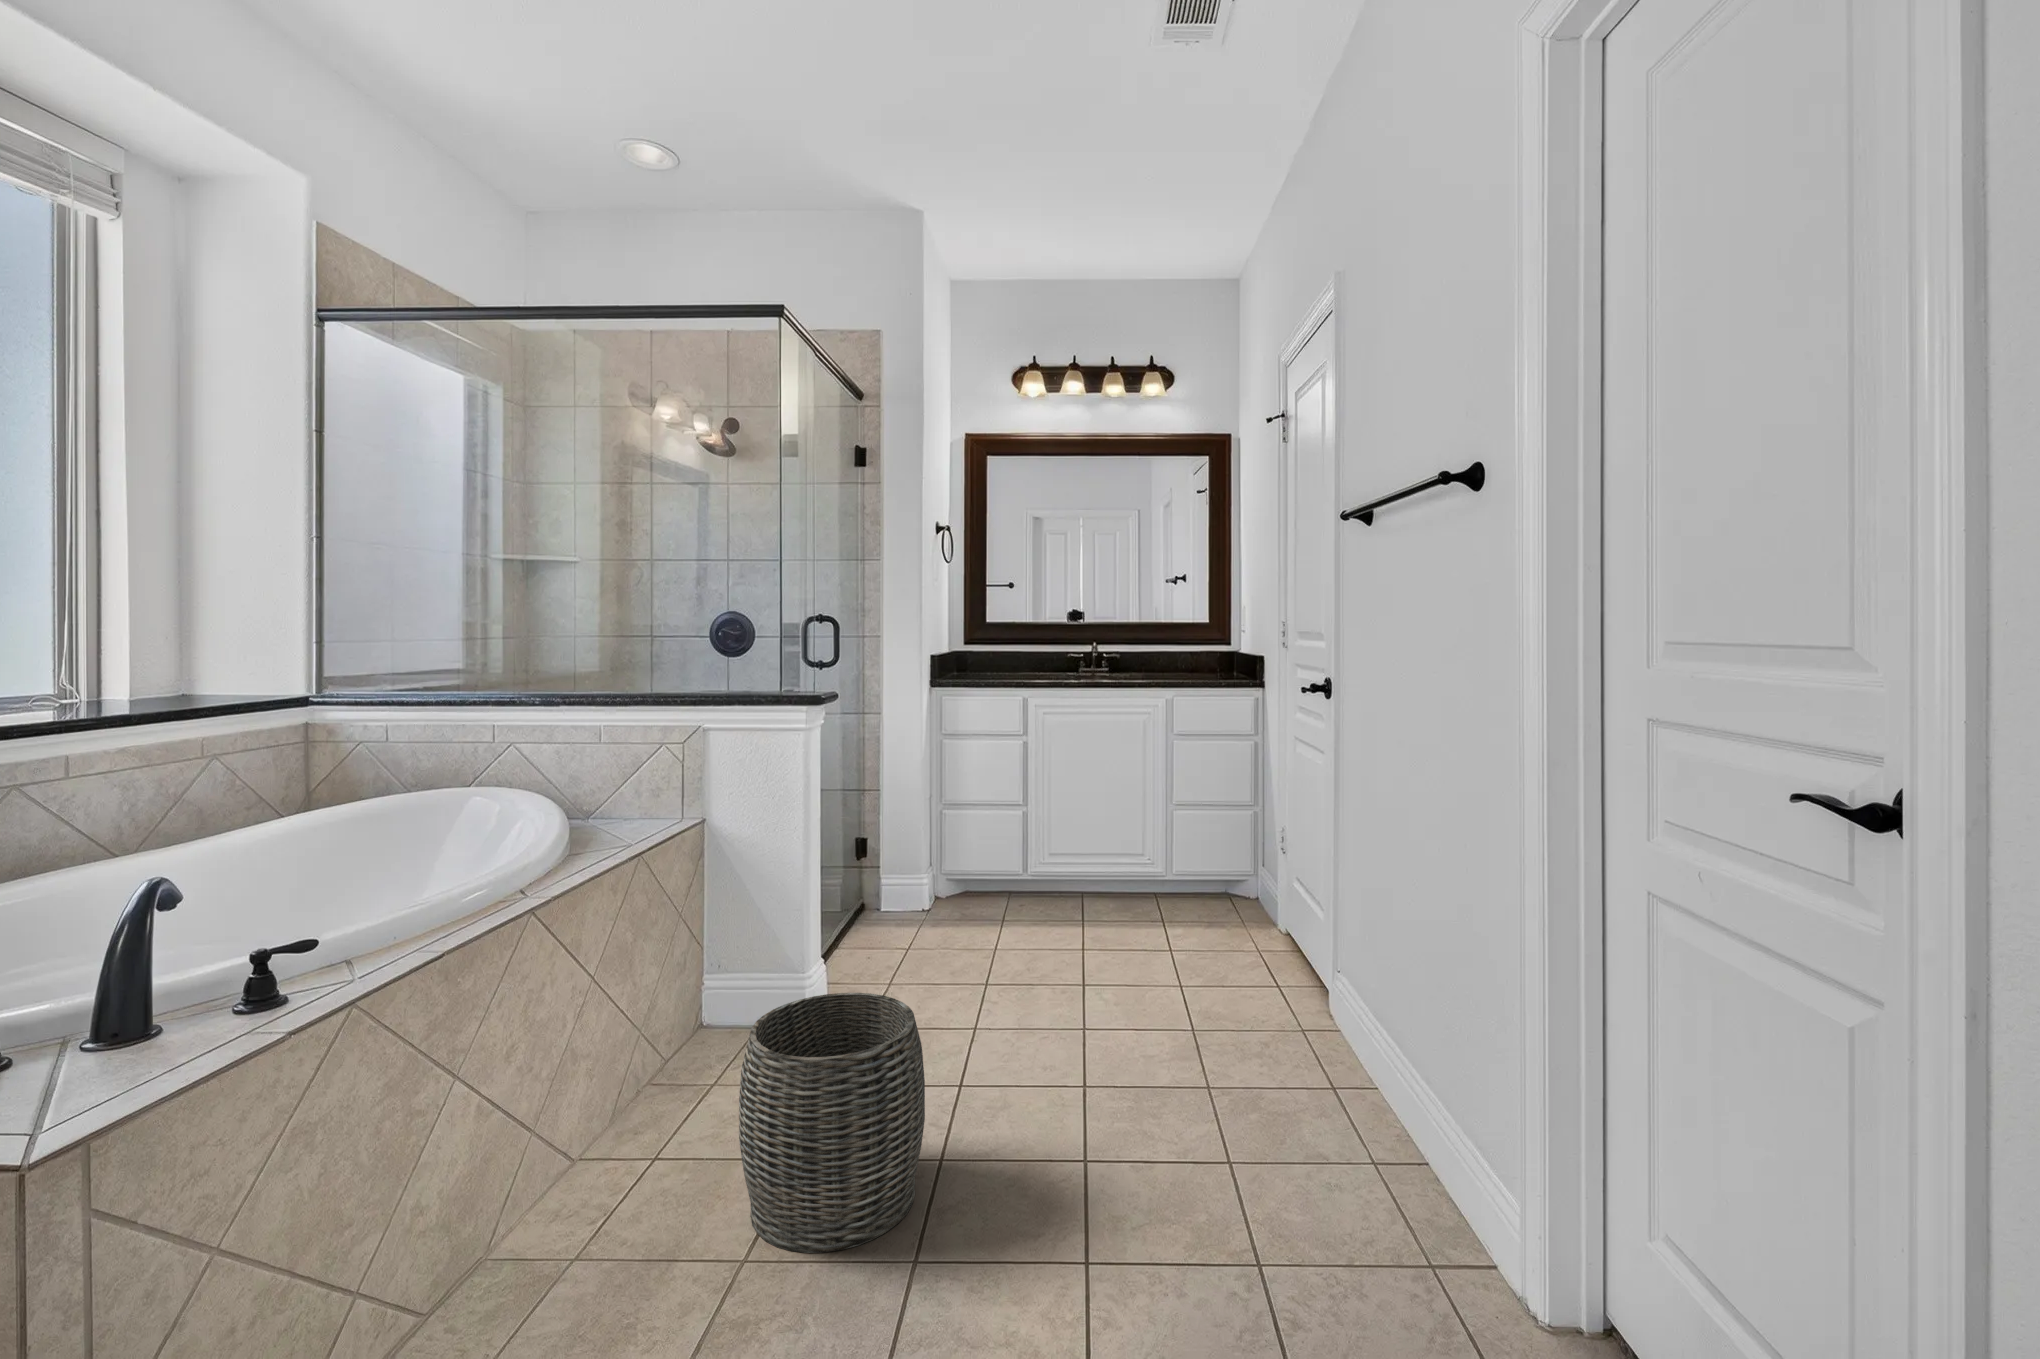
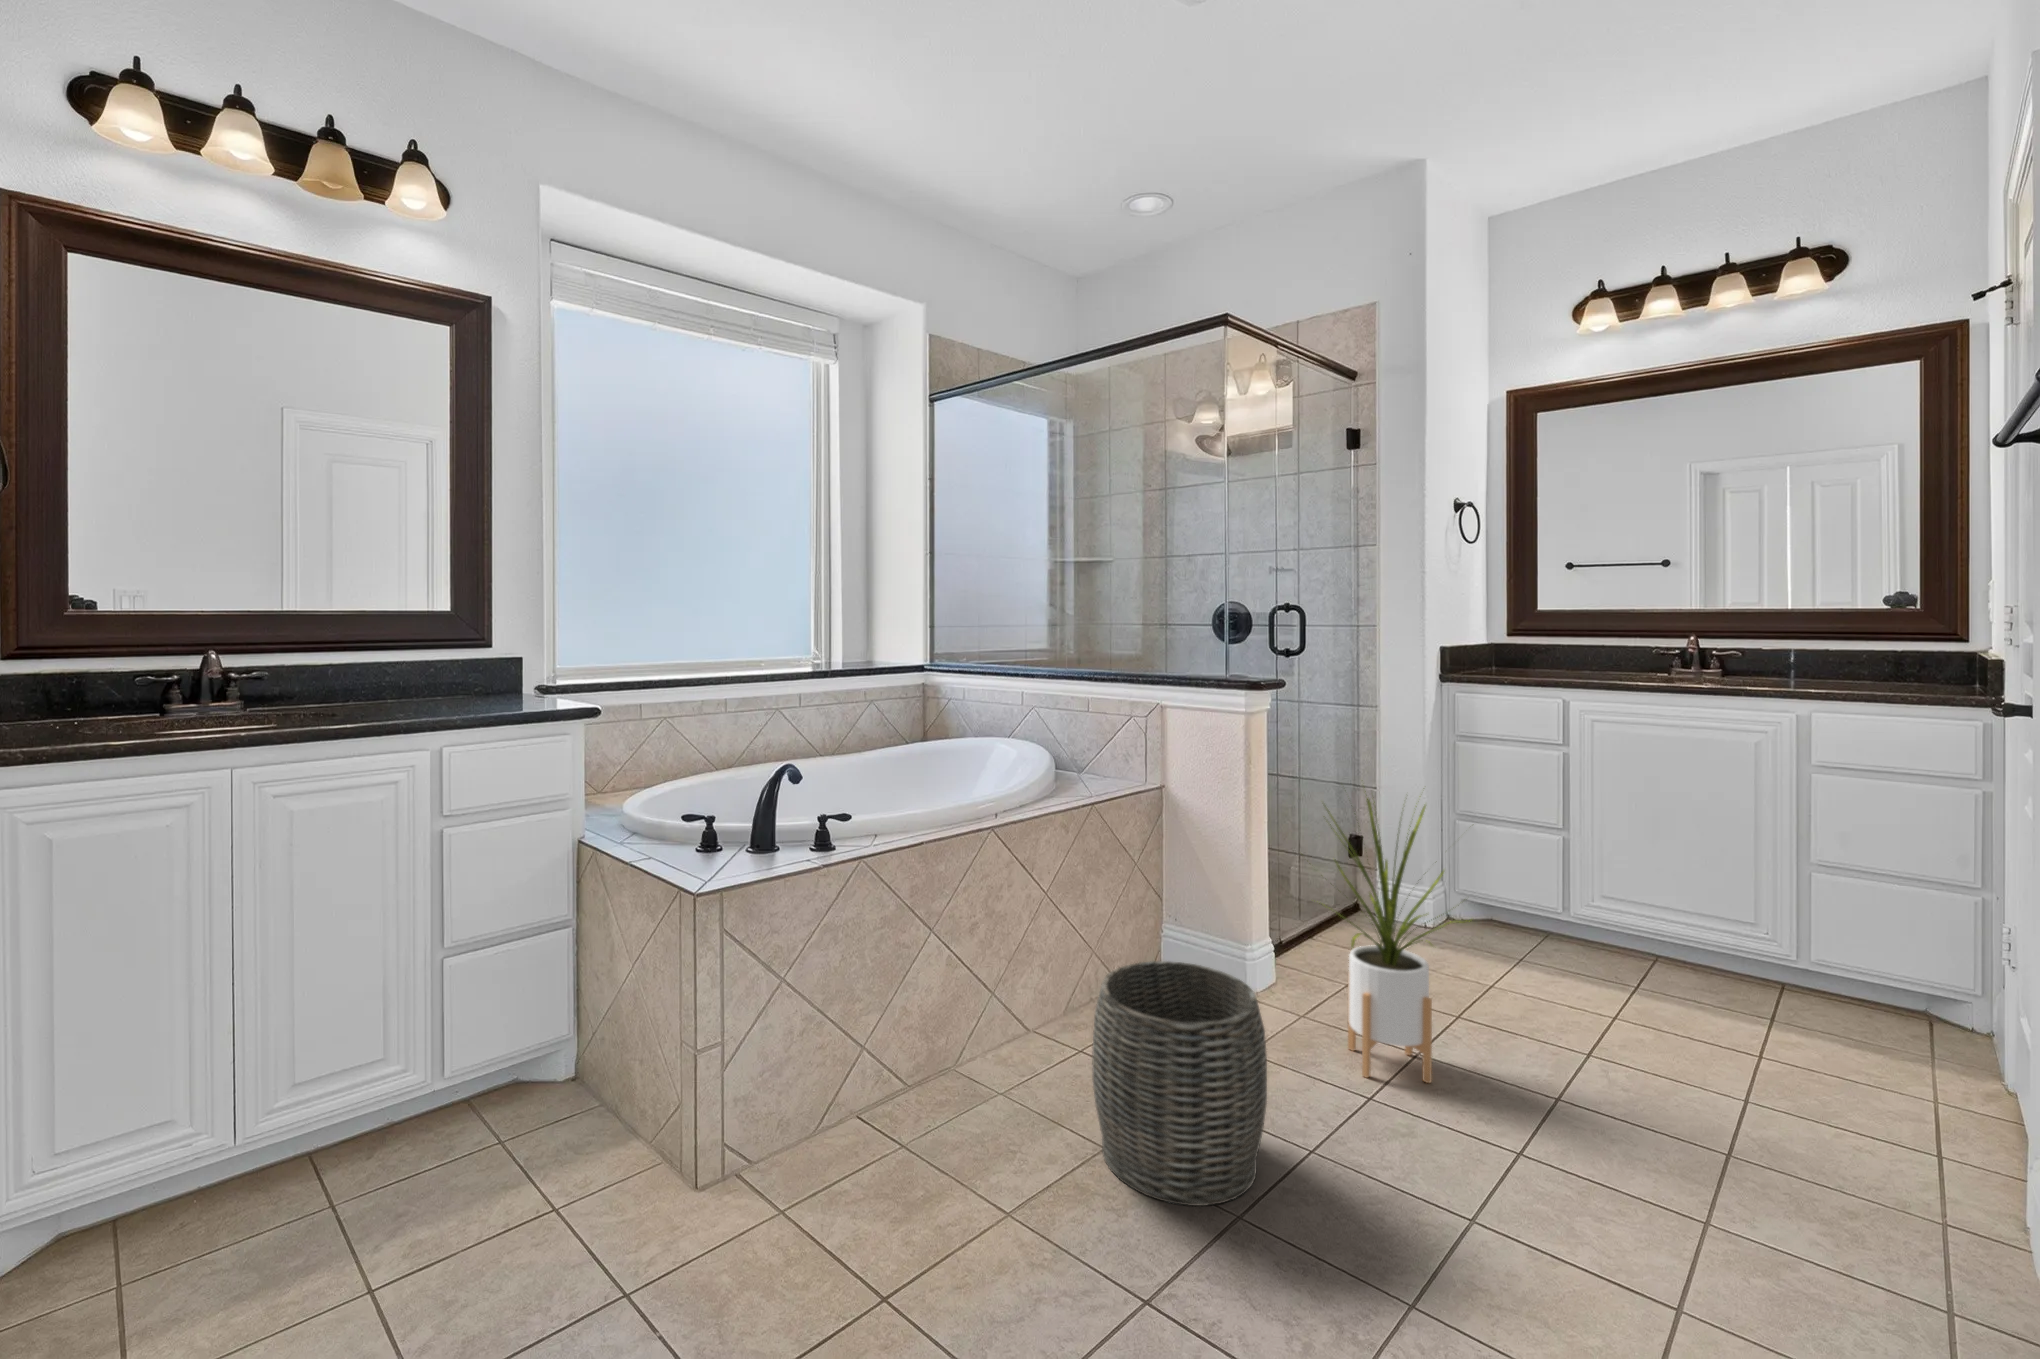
house plant: none [889,780,1030,1060] -> present [1326,791,1454,1083]

